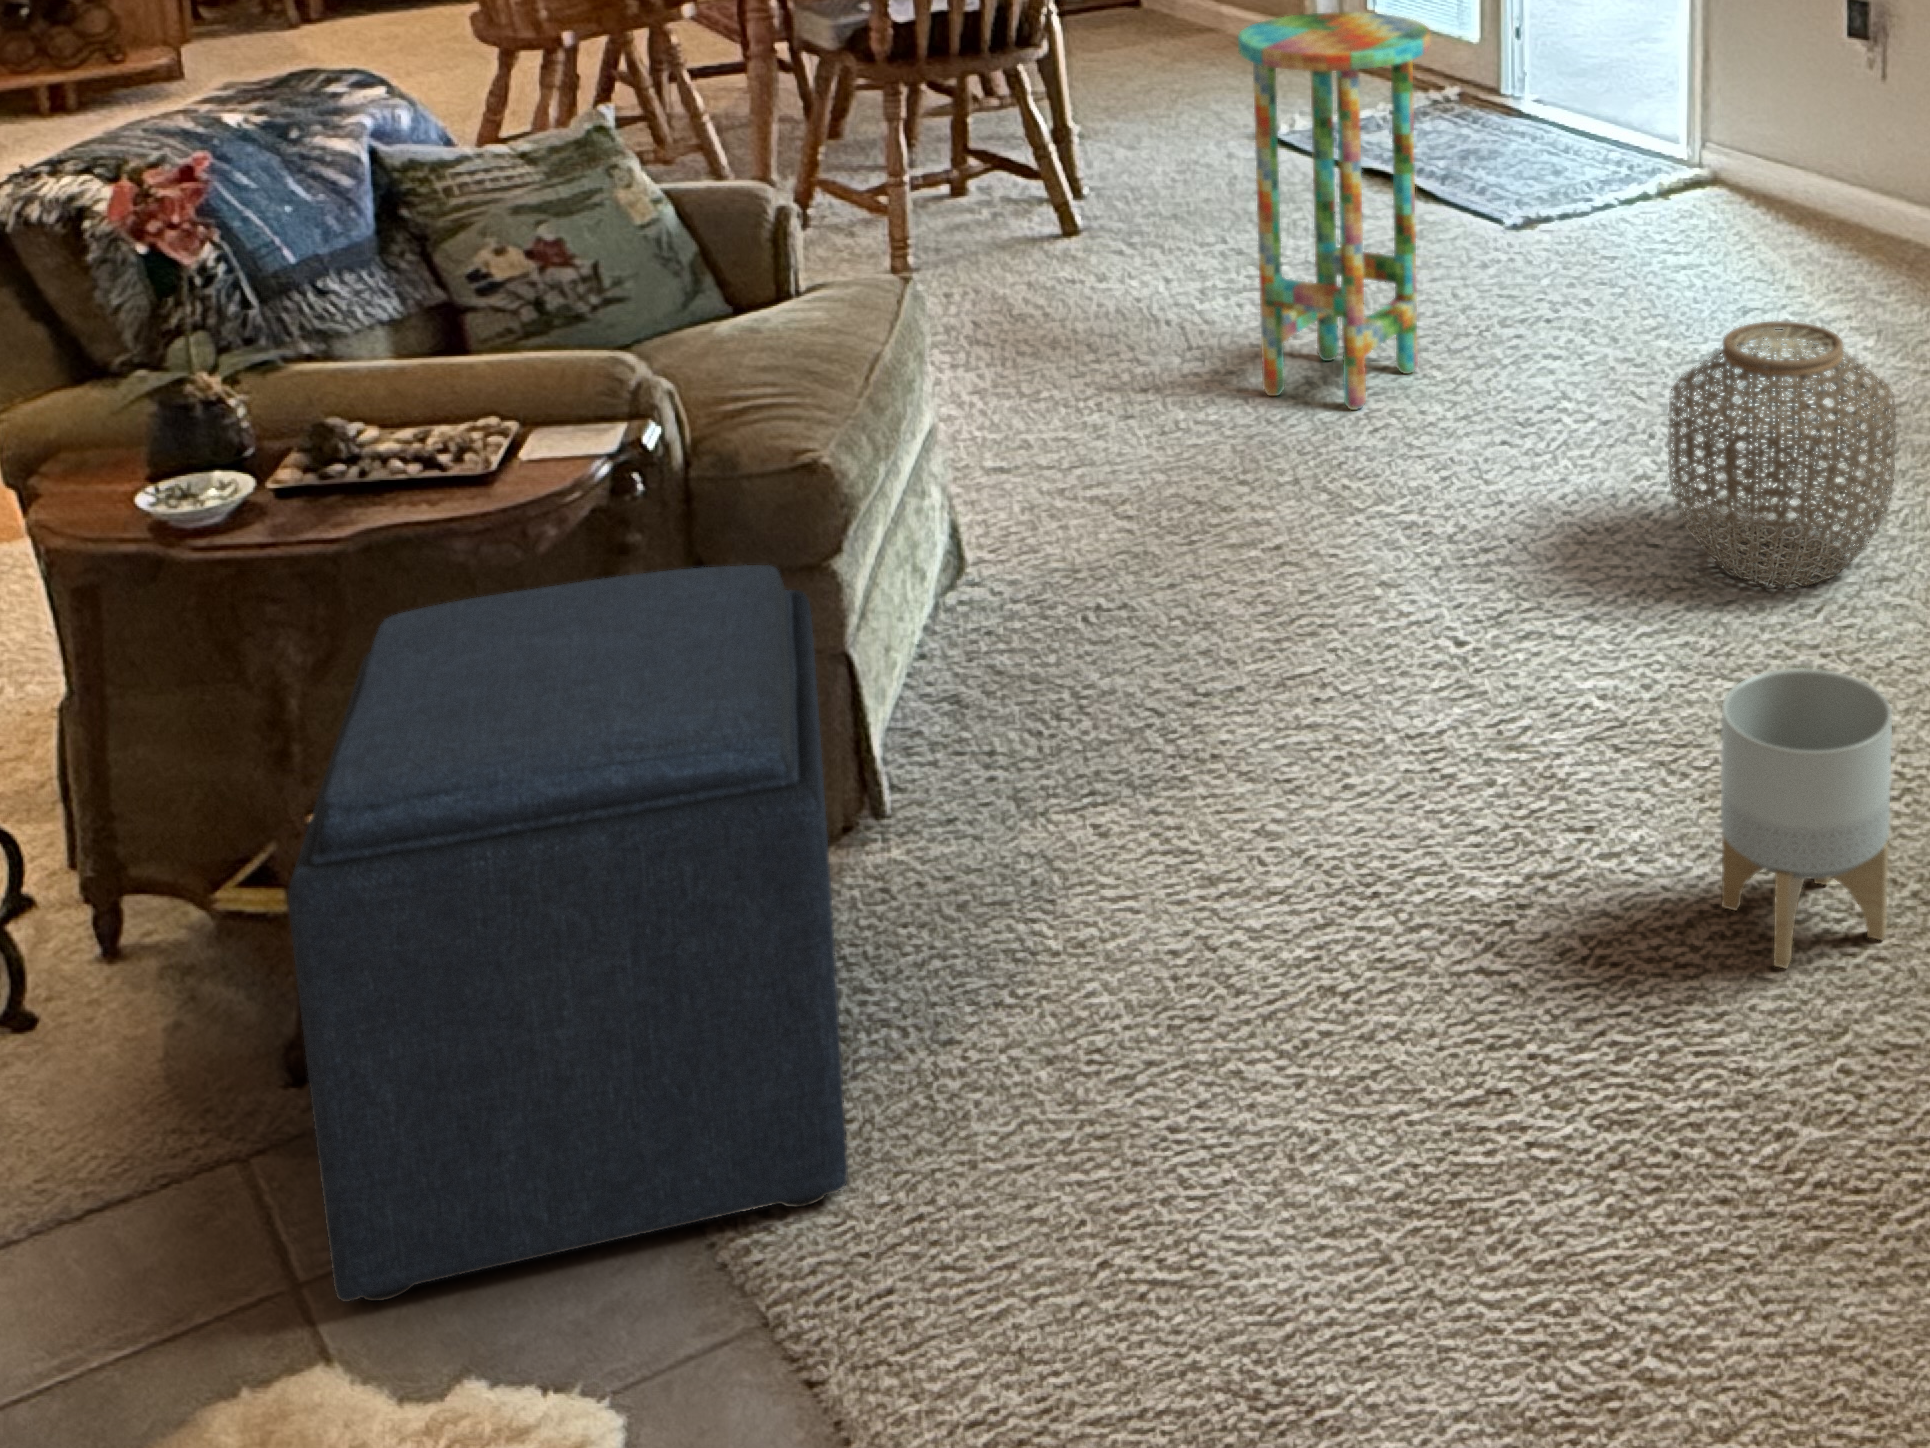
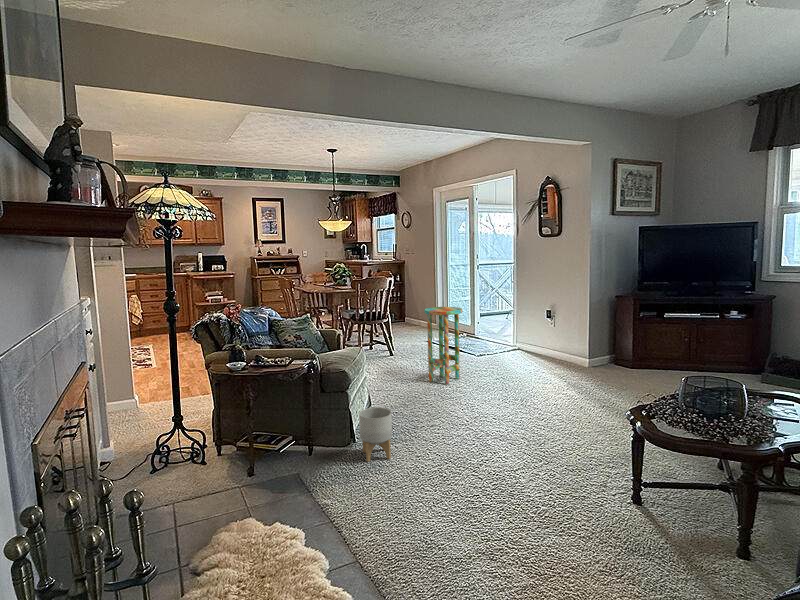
woven basket: present [1668,321,1896,586] -> none [511,362,560,416]
ottoman: present [288,565,848,1302] -> none [249,384,347,510]
planter: present [1721,668,1892,968] -> present [359,407,392,462]

